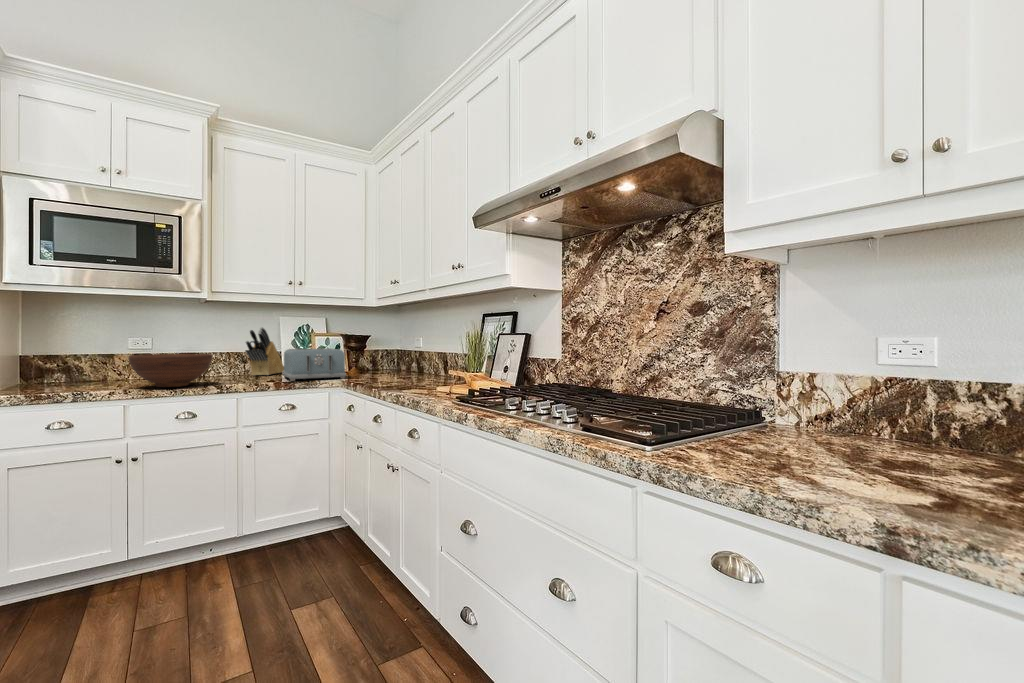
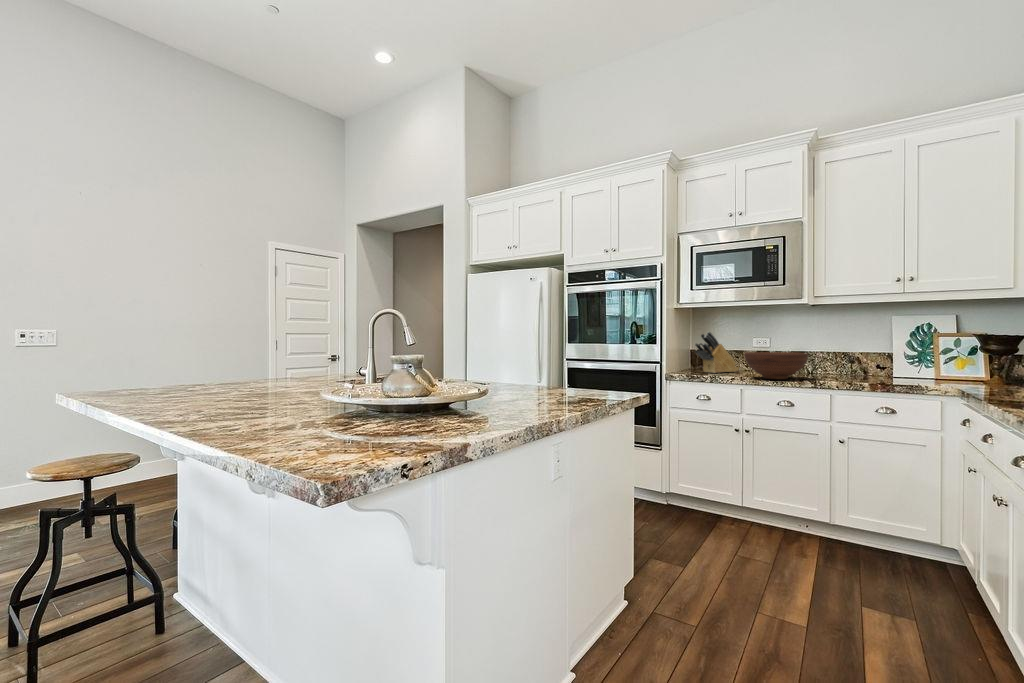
knife block: present [245,327,284,376] -> present [695,332,739,373]
toaster: present [283,348,346,381] -> none [885,350,965,387]

